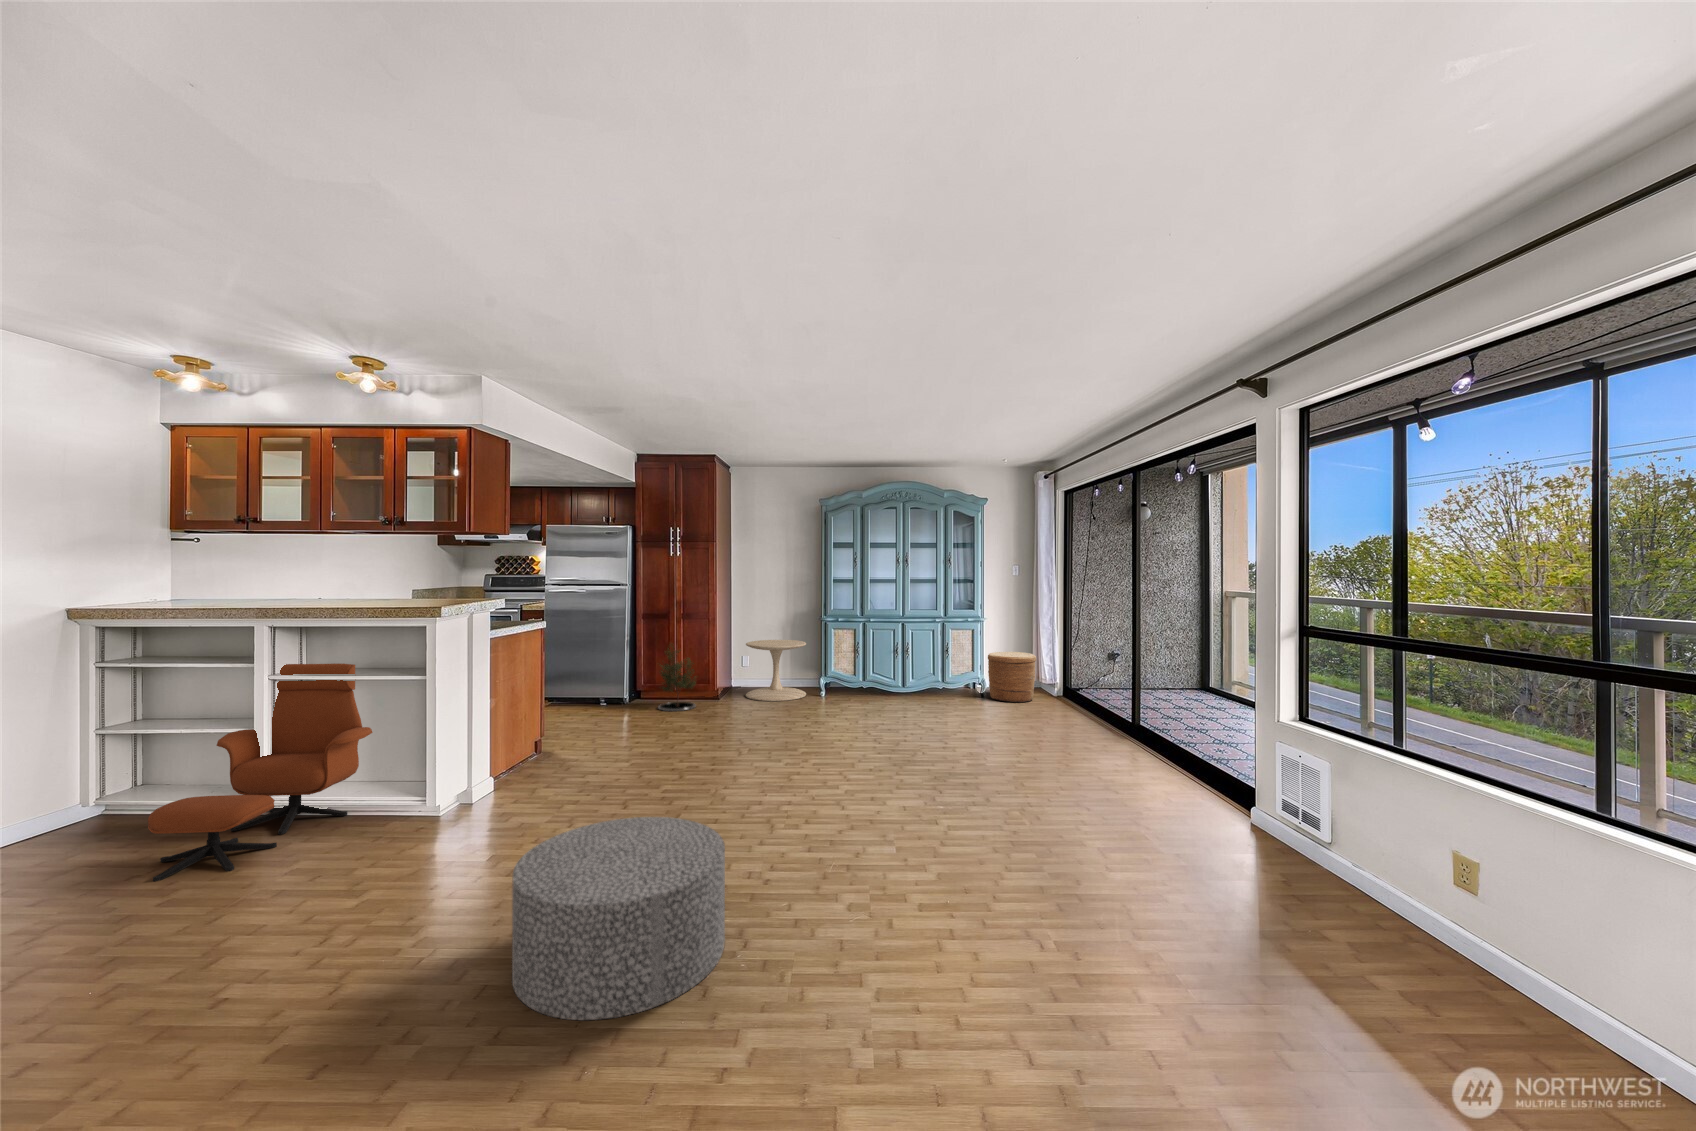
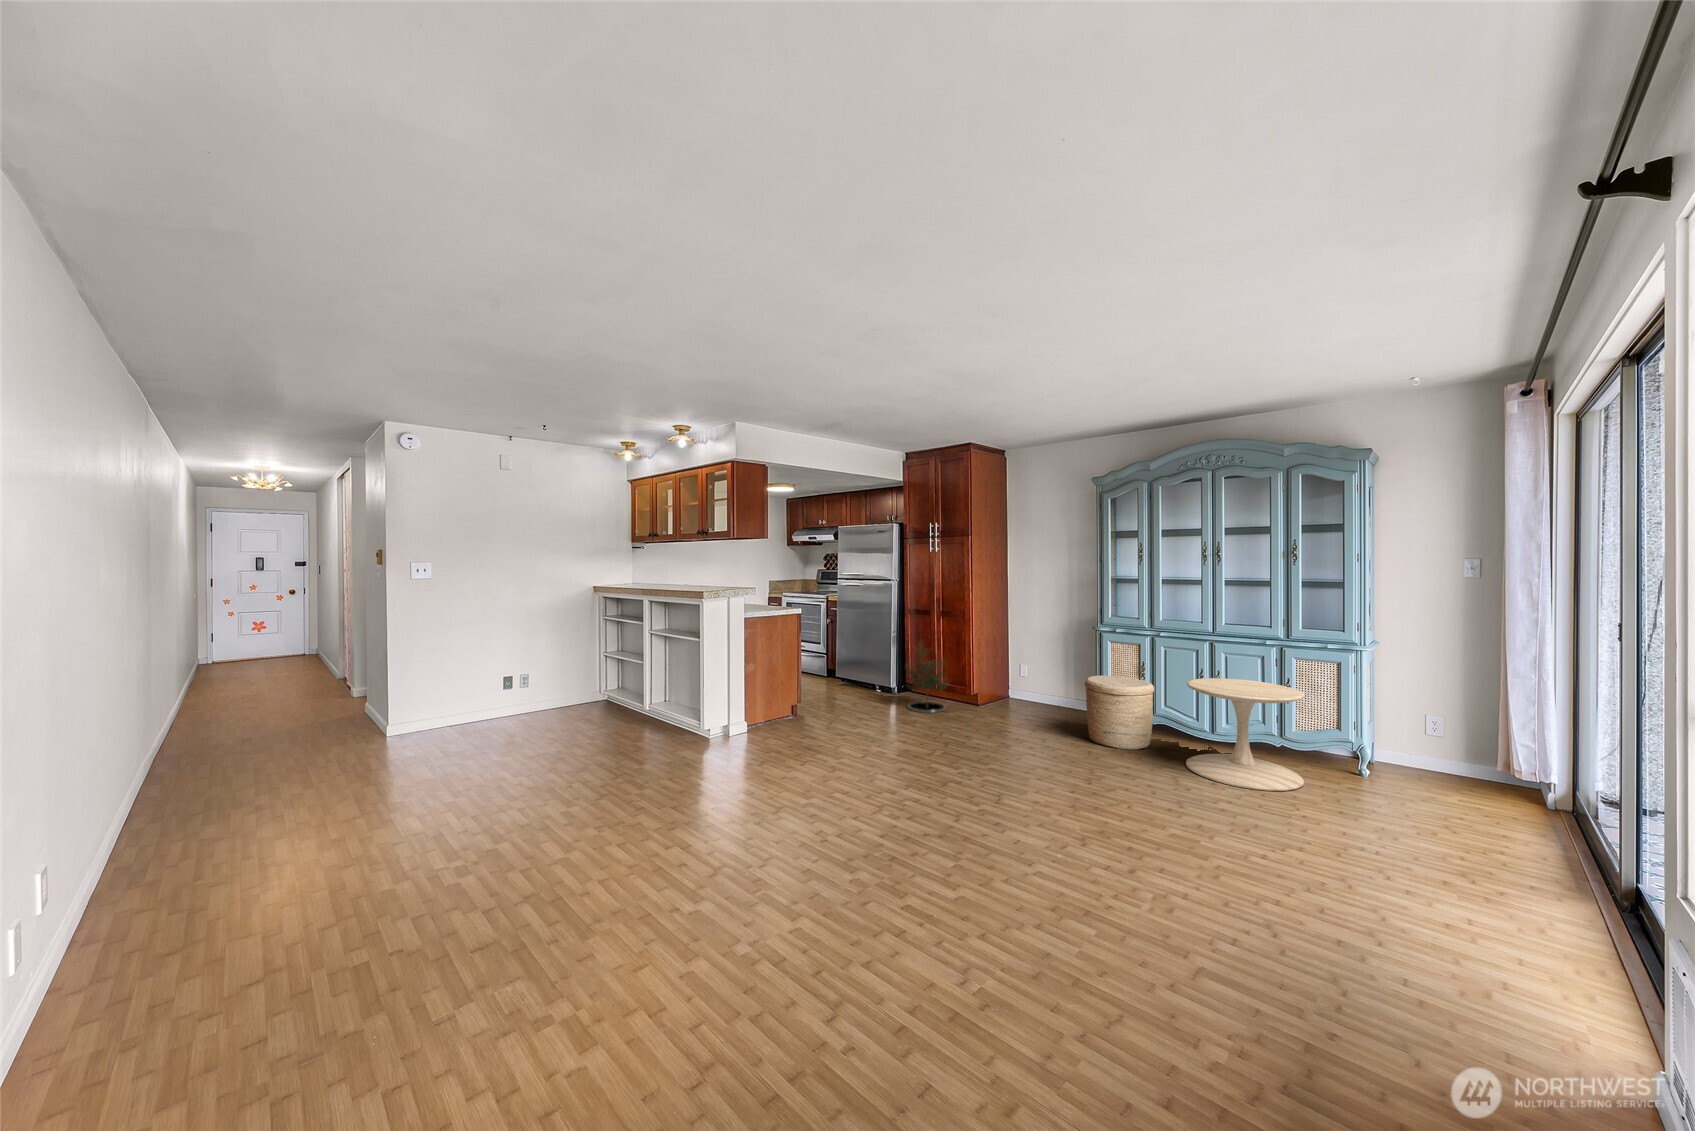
side table: present [746,640,806,701] -> present [1186,678,1305,791]
woven basket: present [988,652,1036,703] -> present [1085,676,1154,750]
lounge chair: present [148,663,372,881] -> none [440,631,593,771]
ottoman: present [512,817,725,1020] -> none [281,812,536,1035]

